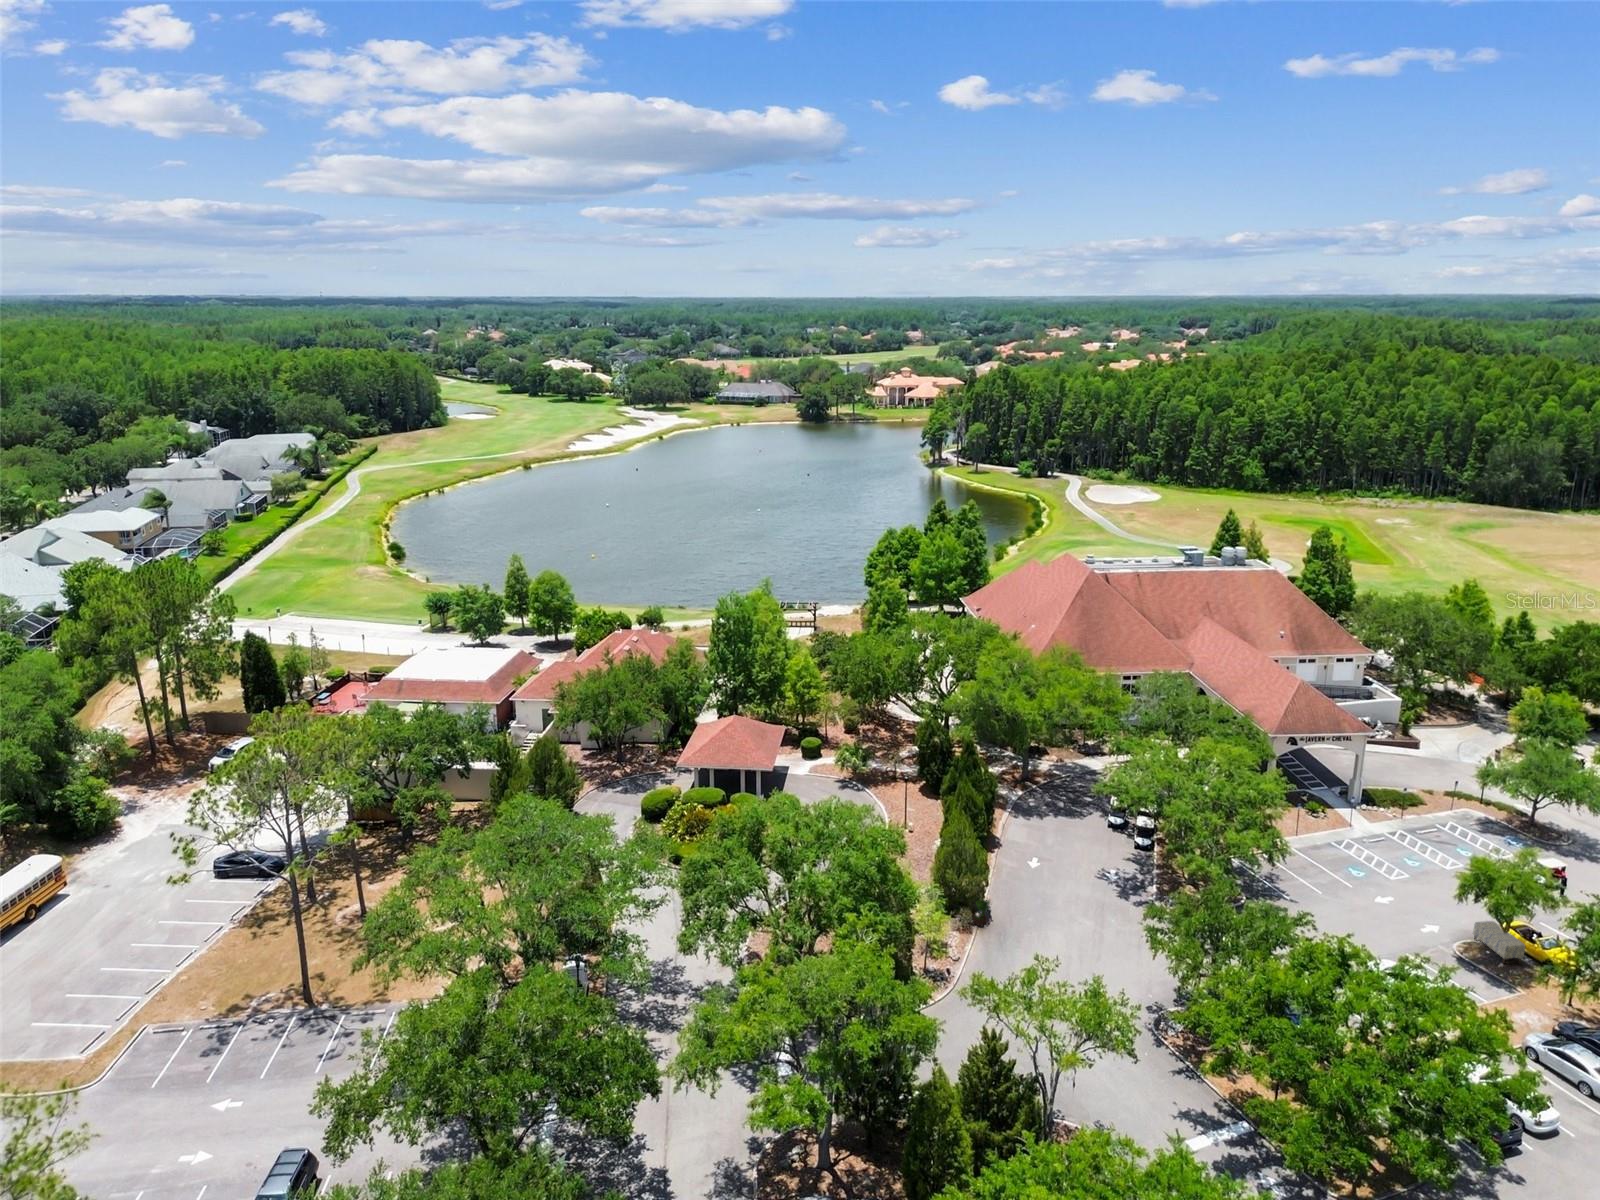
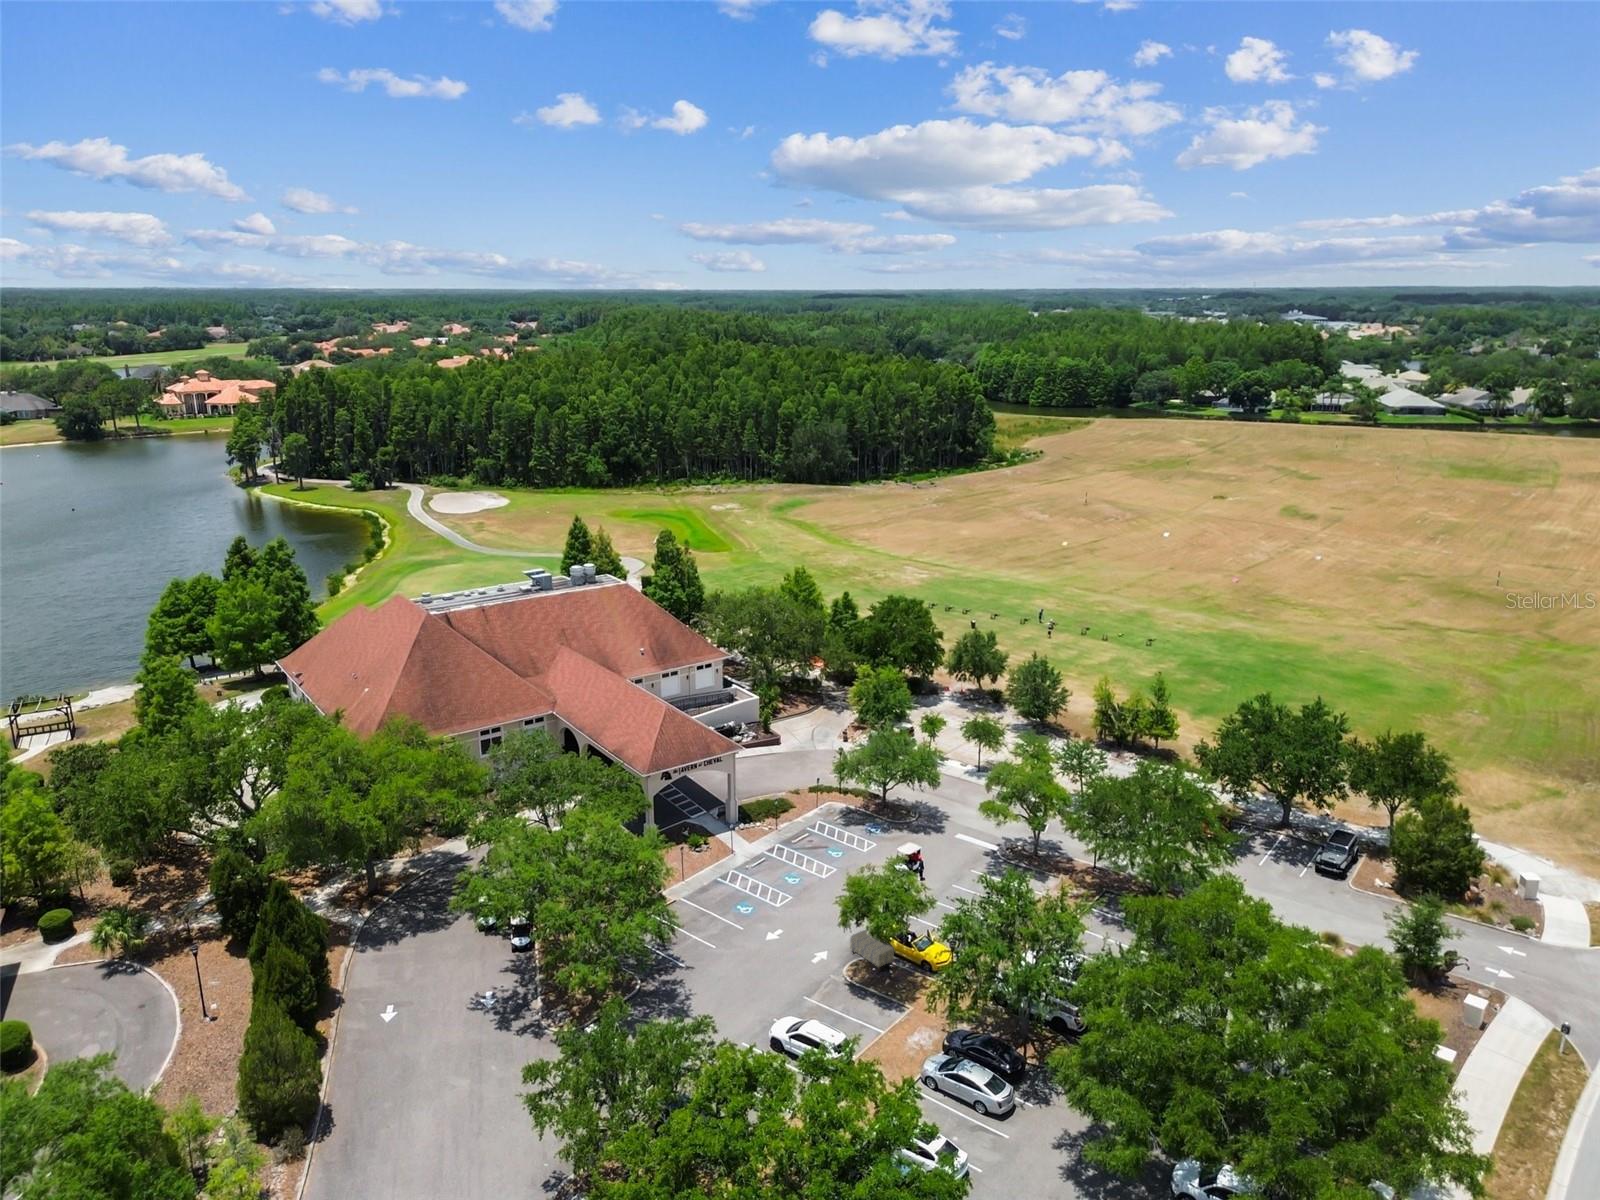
potted tree: present [973,899,990,926] -> none [307,1098,333,1140]

